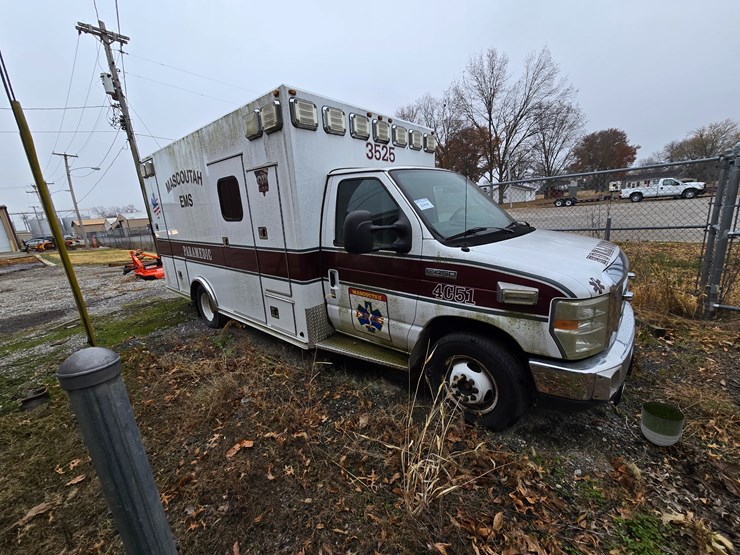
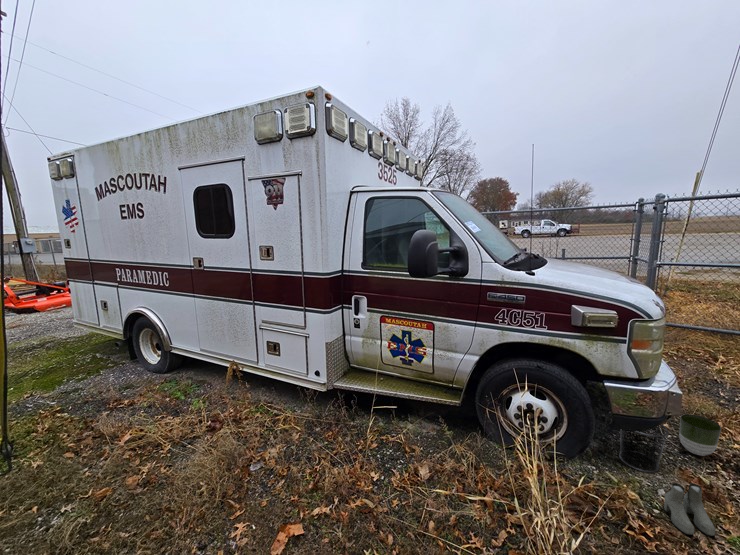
trash can: none [561,394,608,453] -> present [619,424,668,473]
boots: none [571,463,611,519] -> present [664,483,715,536]

